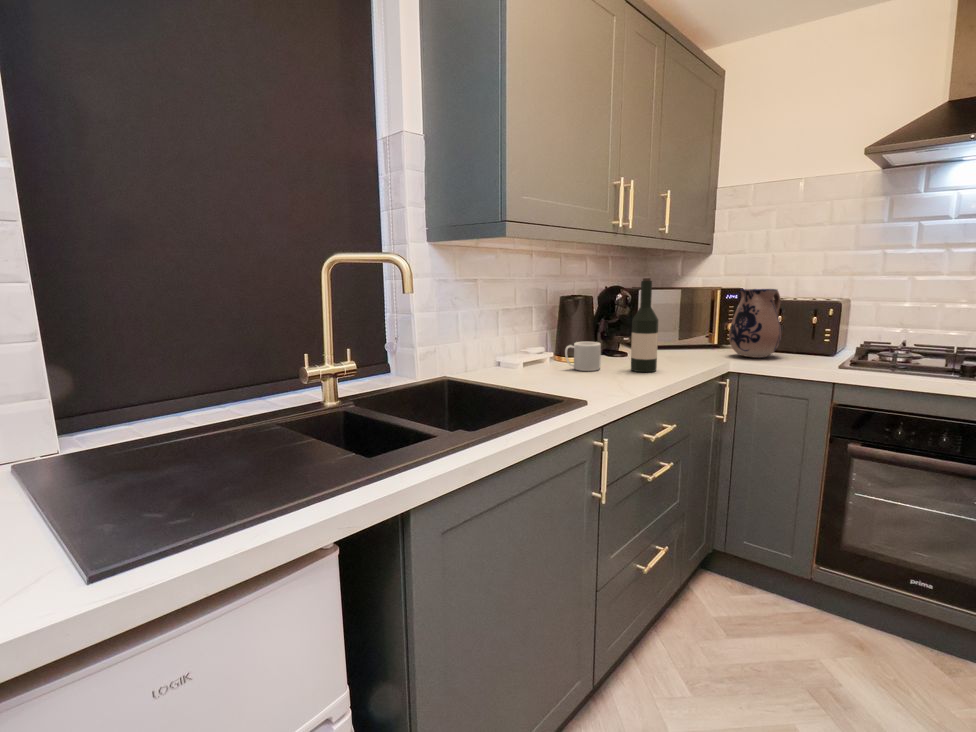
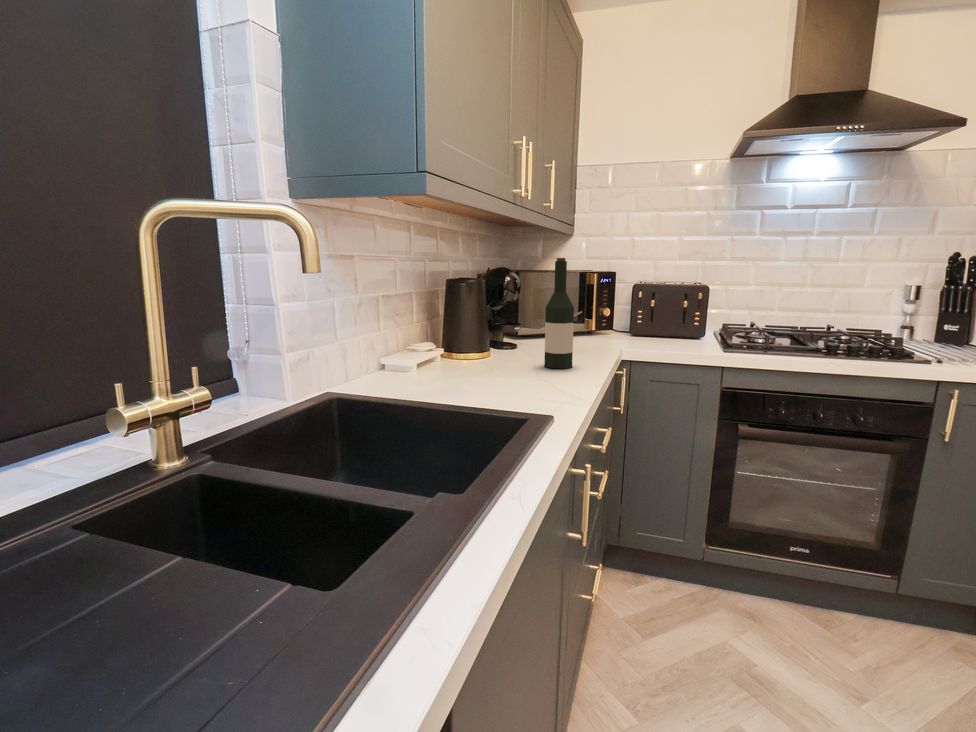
ceramic pitcher: present [729,289,782,358] -> none [619,272,670,344]
mug: present [565,342,601,371] -> none [468,335,509,371]

